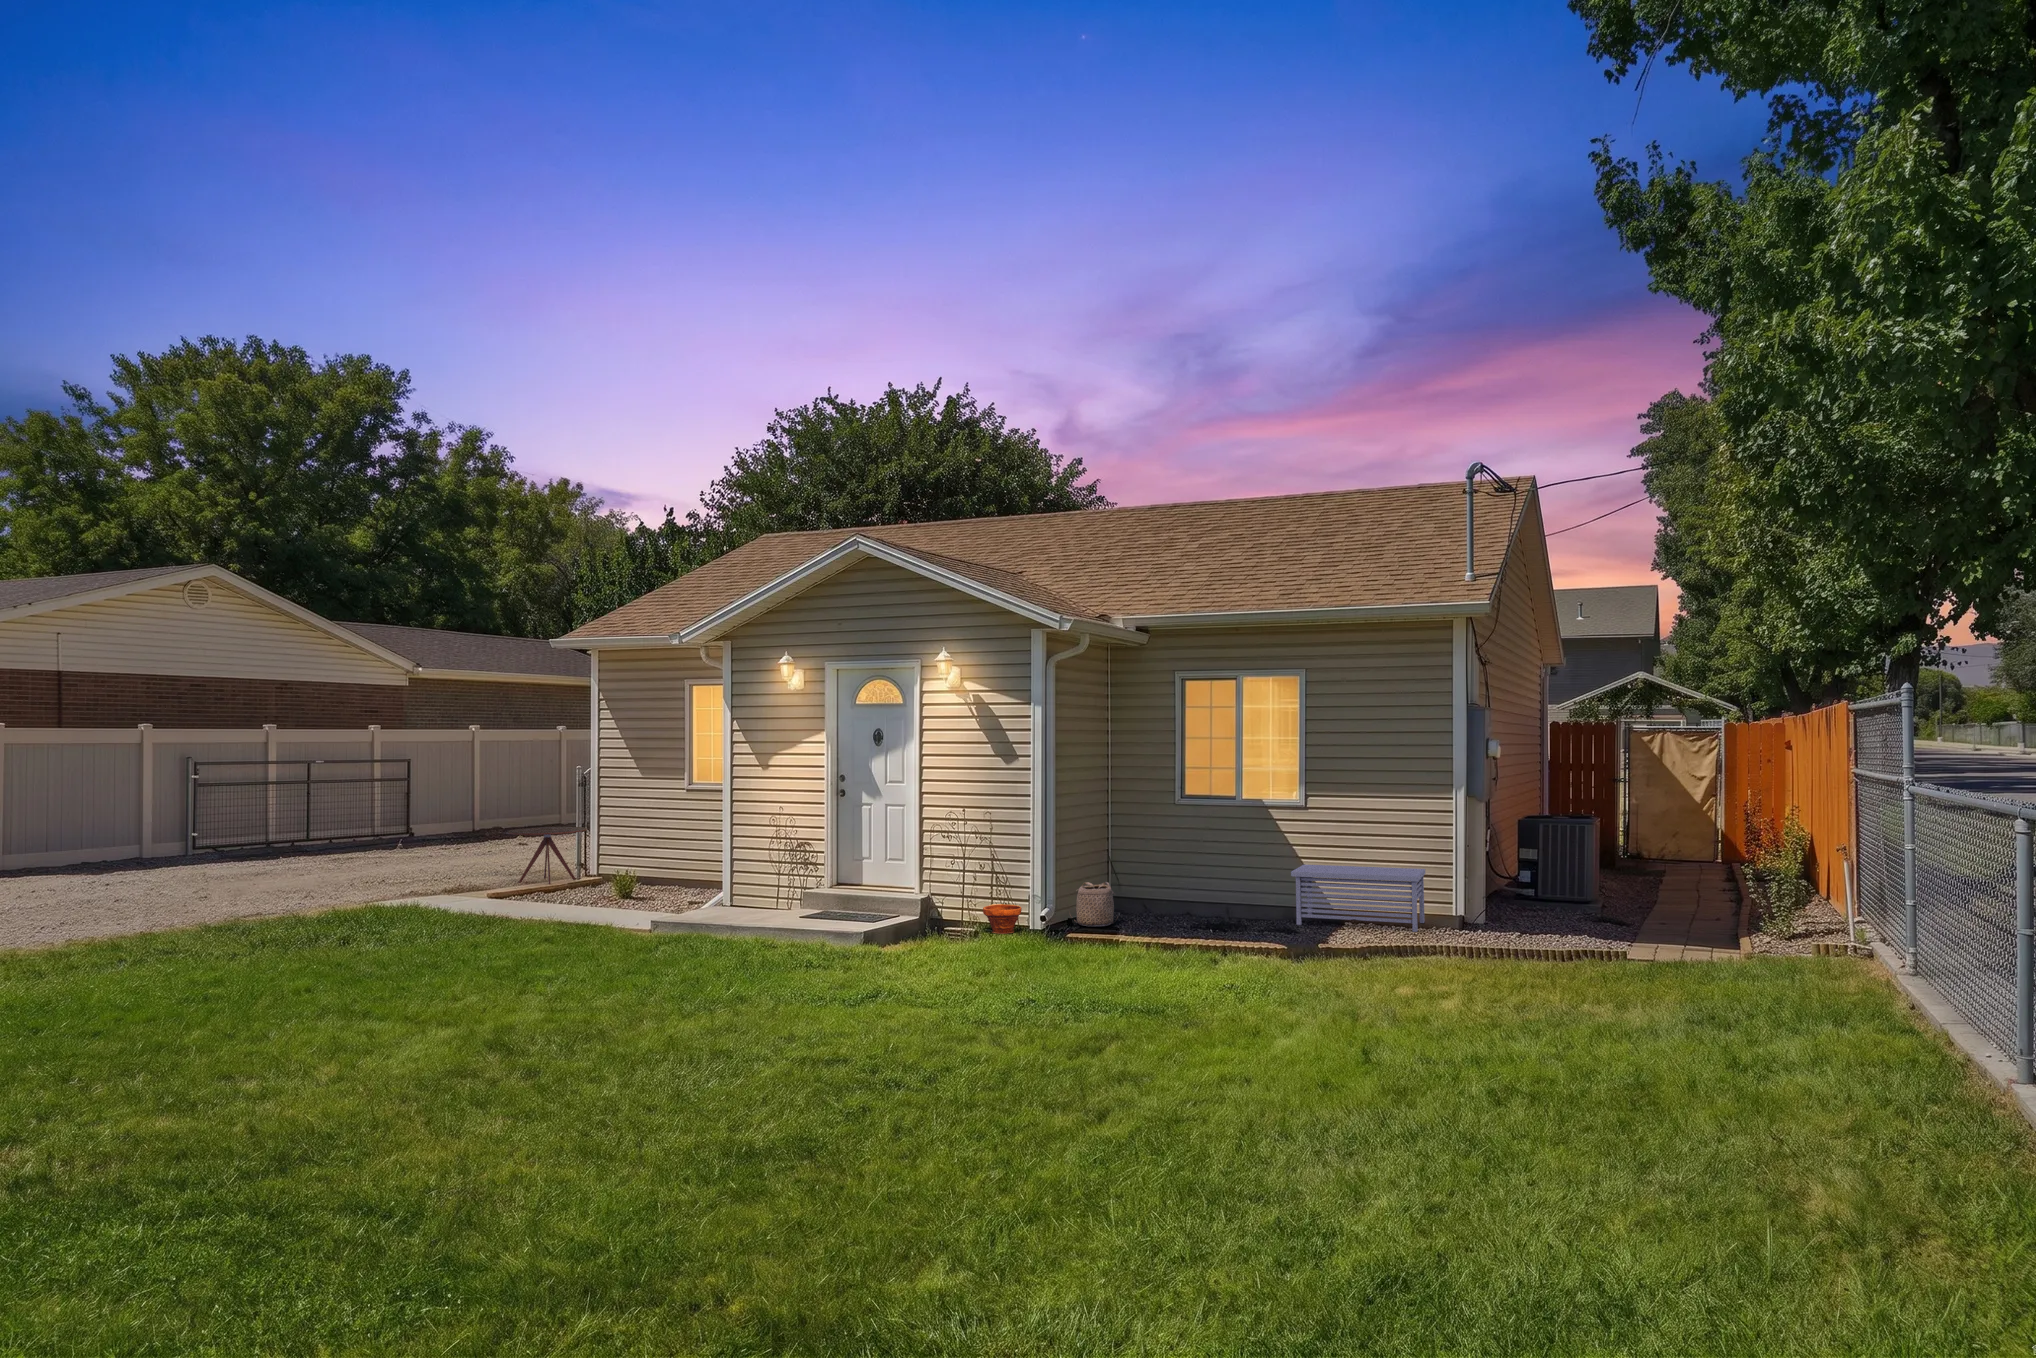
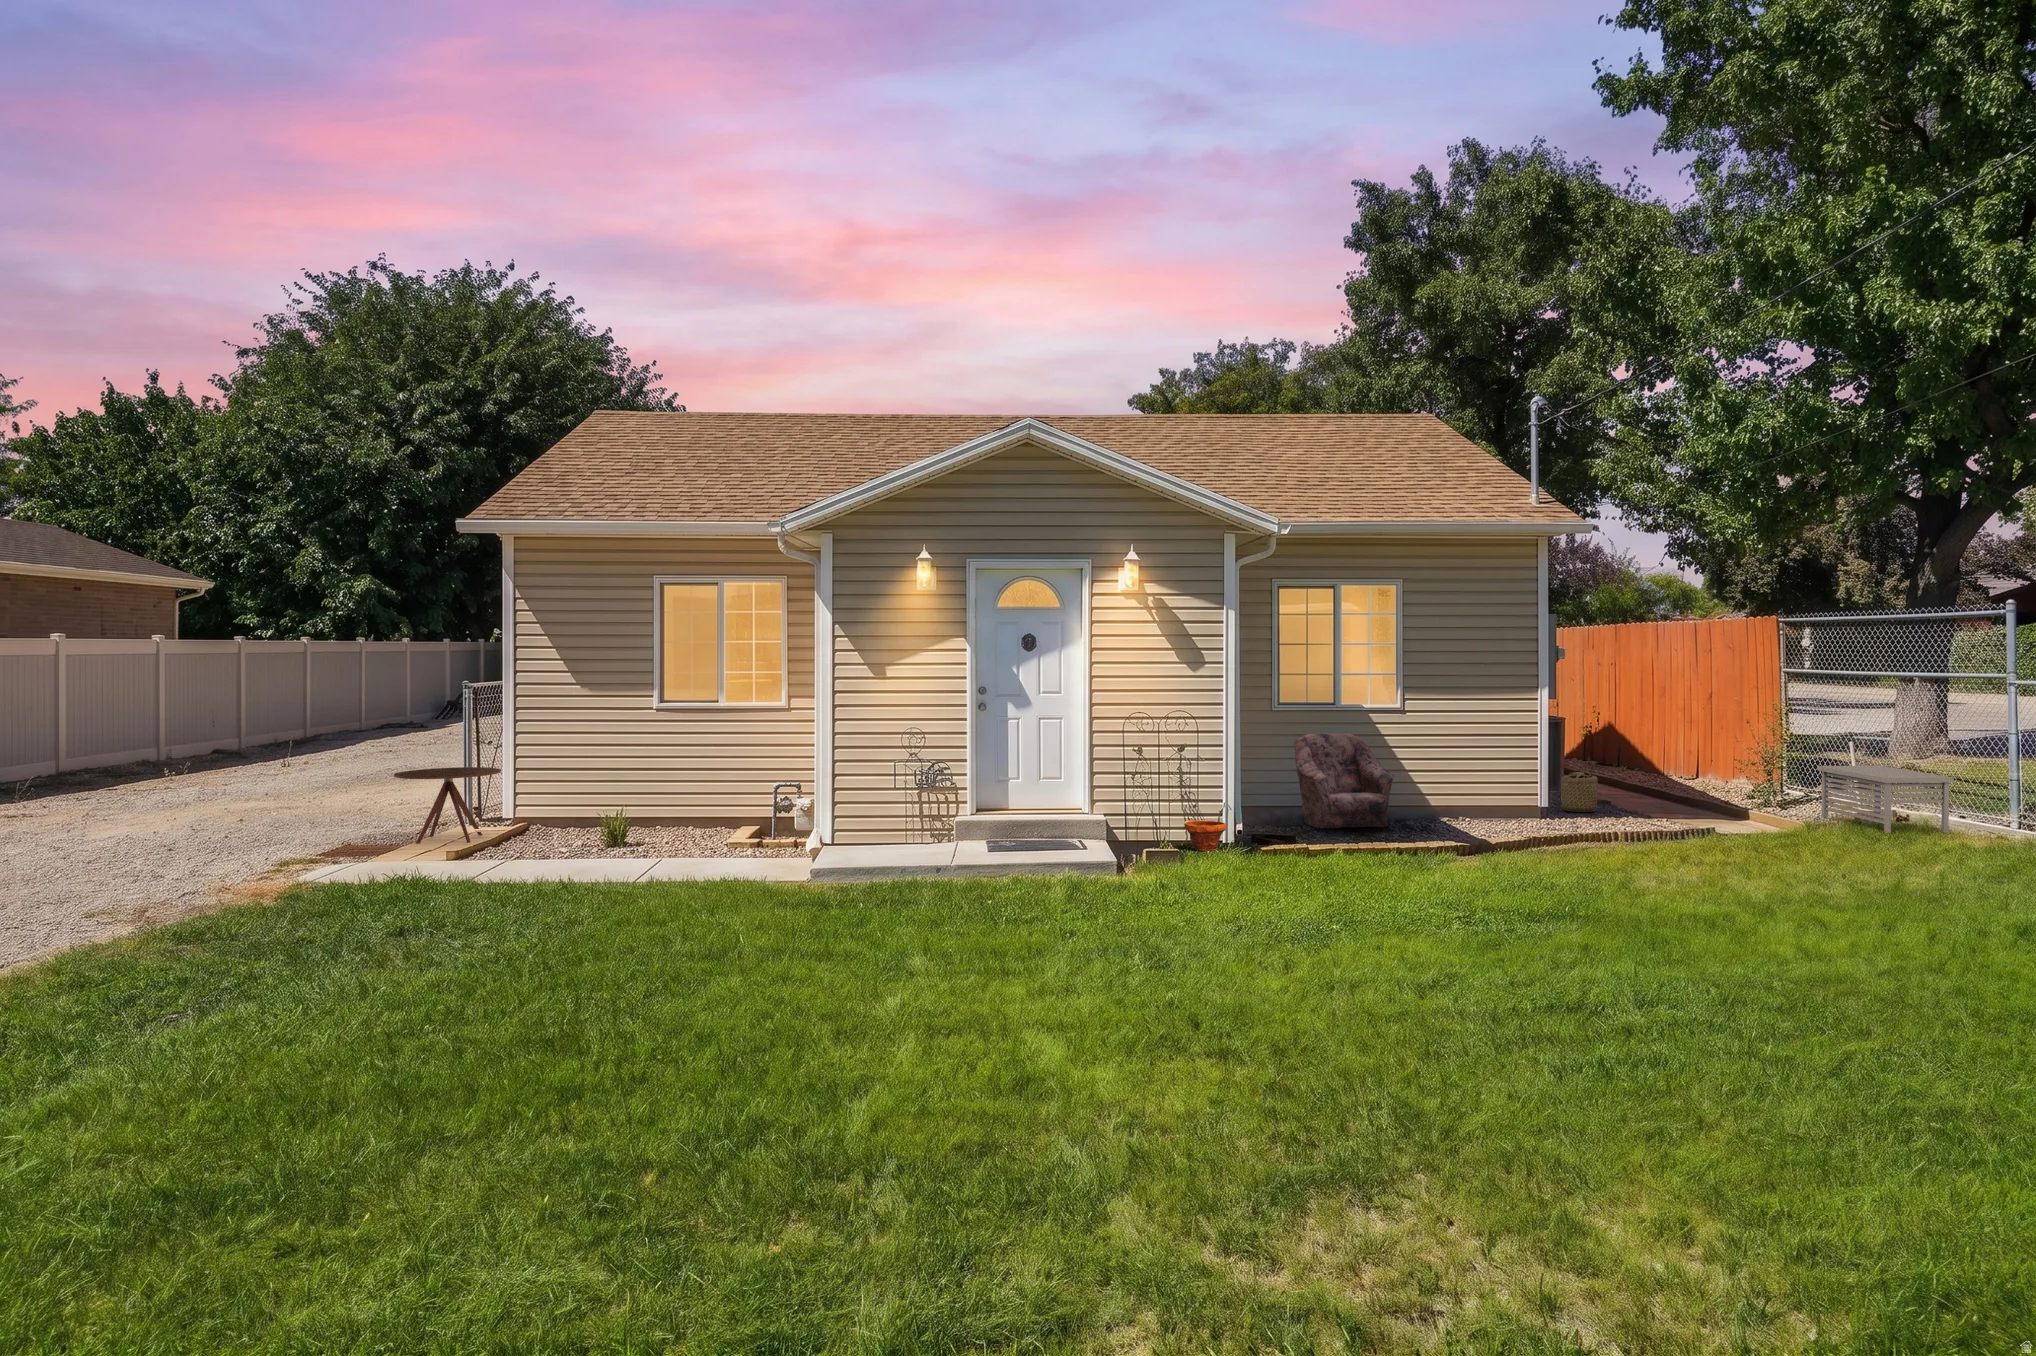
armchair: none [1168,827,1260,925] -> present [1294,734,1394,829]
storage bench: present [1291,865,1425,932] -> present [1817,765,1954,833]
basket: present [1076,882,1114,927] -> present [1559,772,1598,812]

